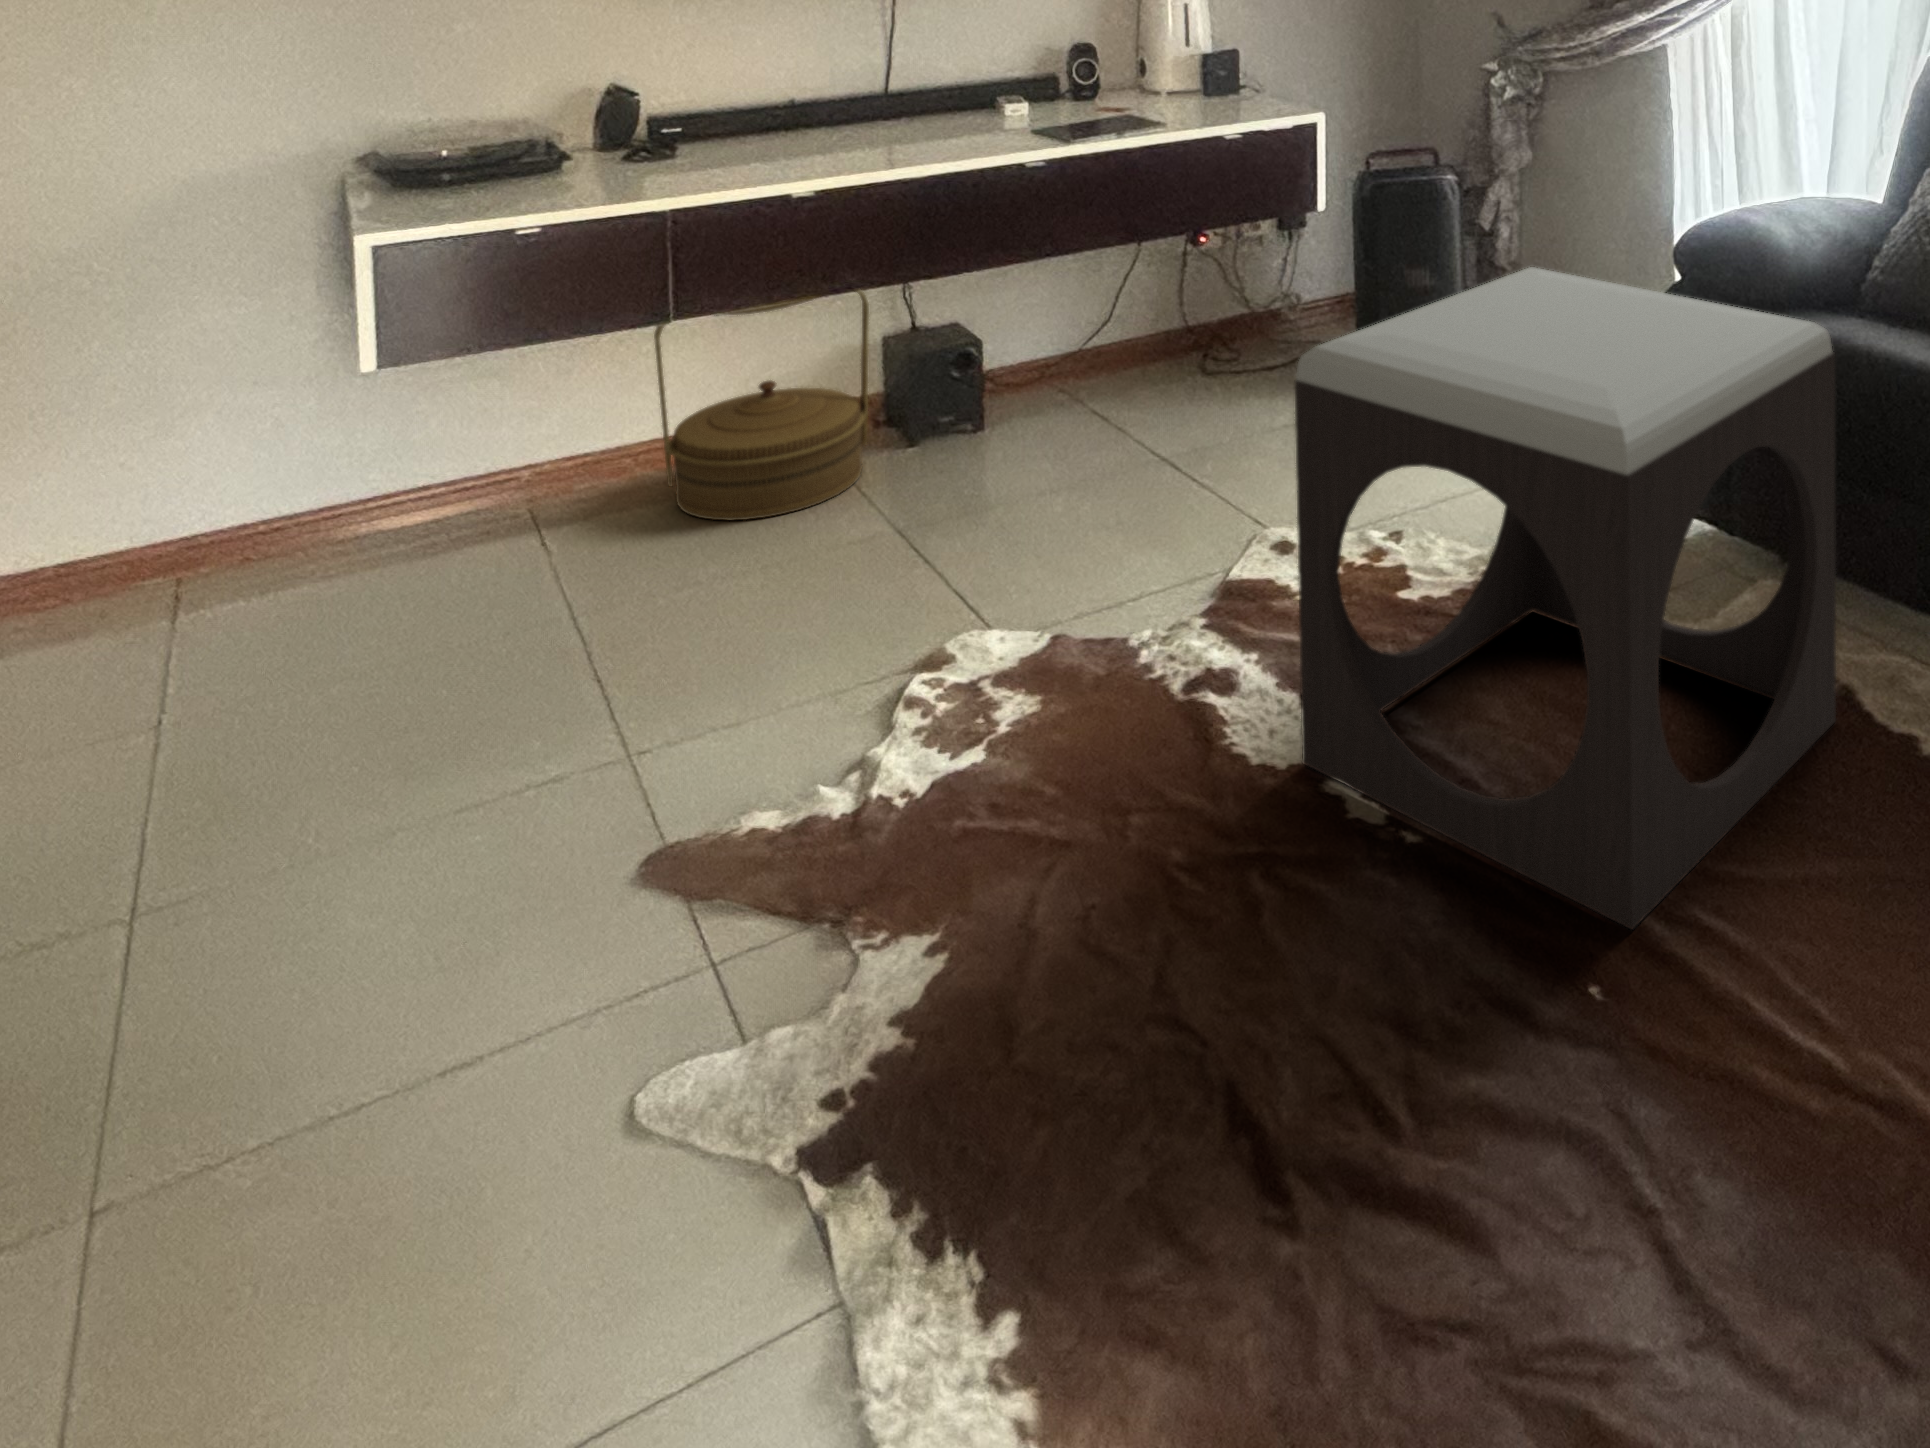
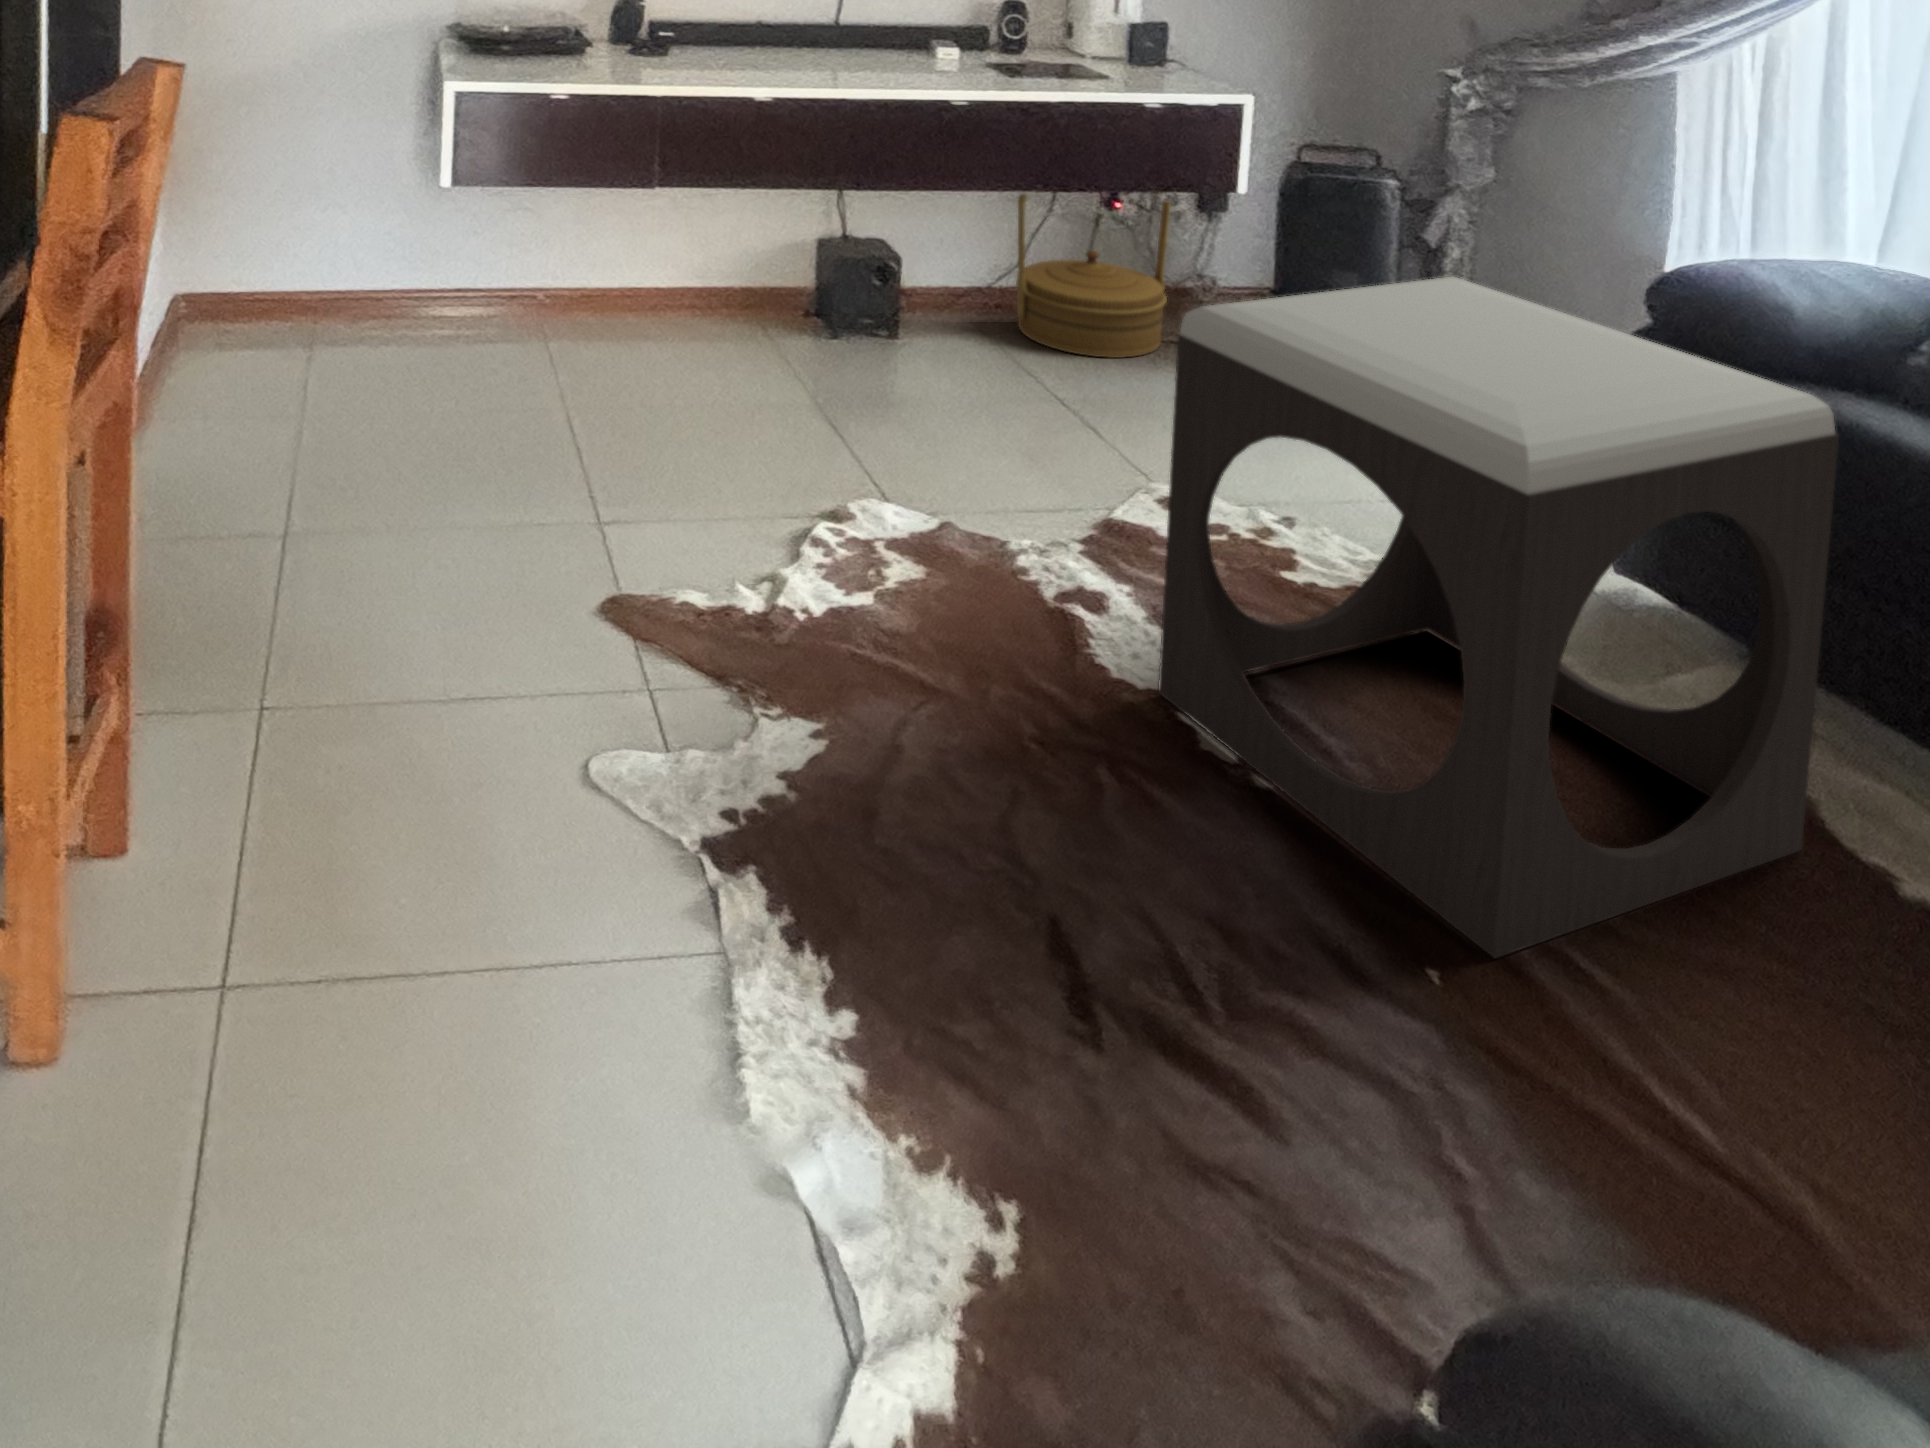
woven basket: present [654,290,869,521] -> present [1016,194,1171,358]

